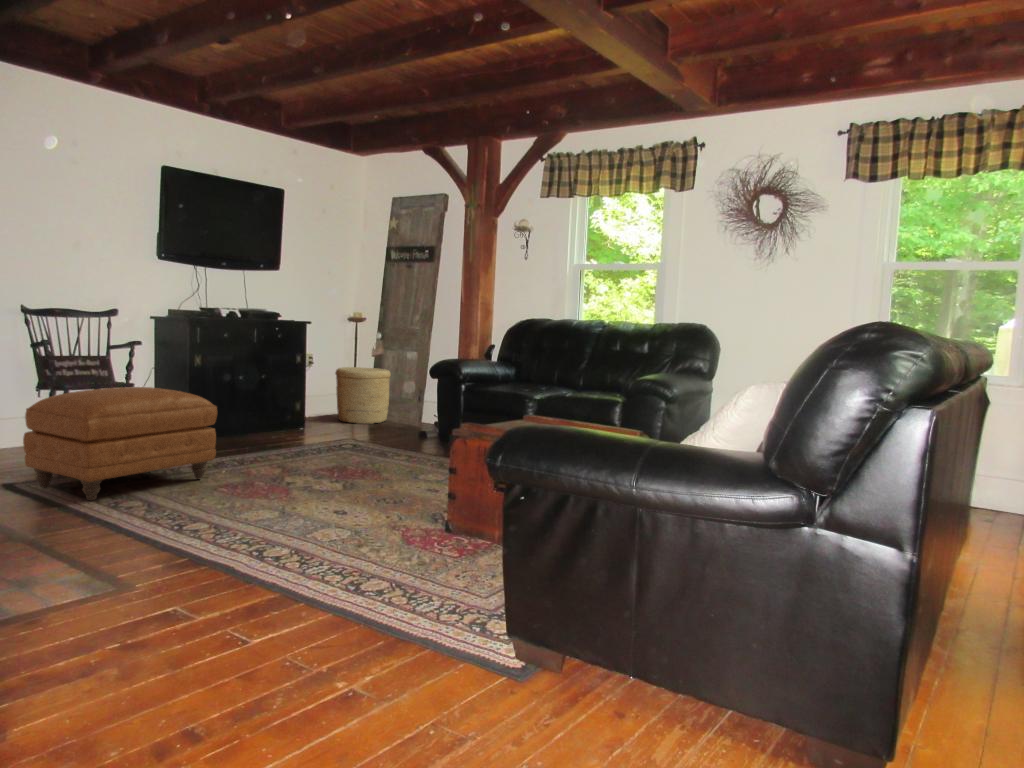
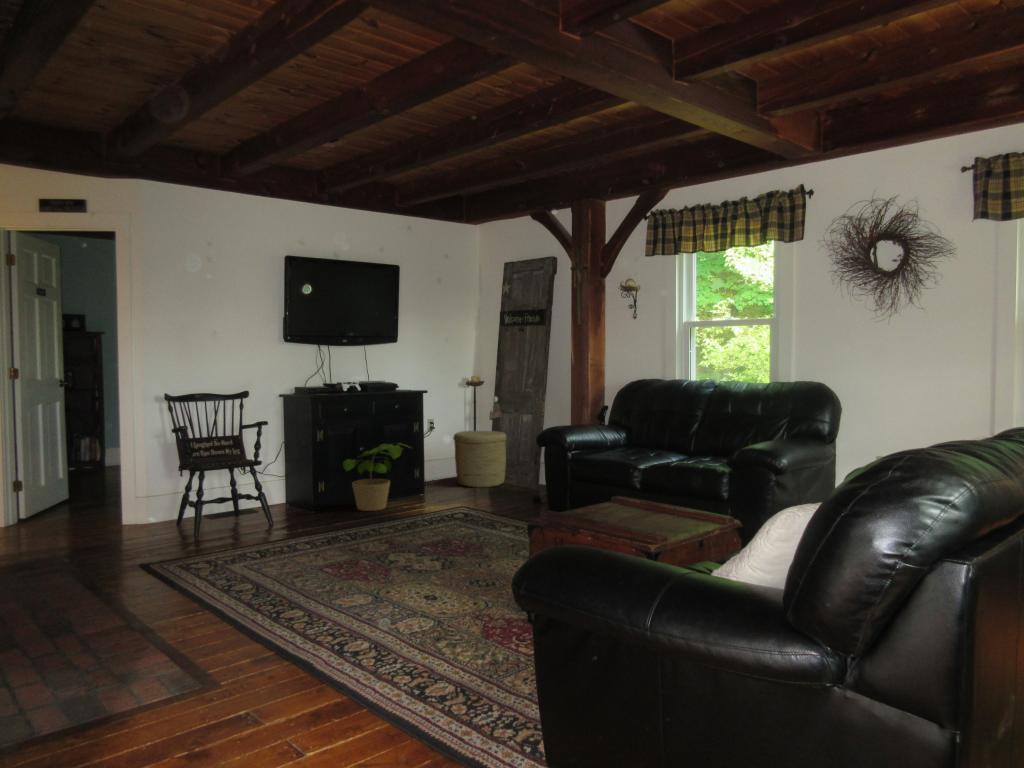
potted plant: none [224,371,301,441] -> present [343,443,409,511]
ottoman: present [23,387,217,501] -> none [157,470,325,582]

